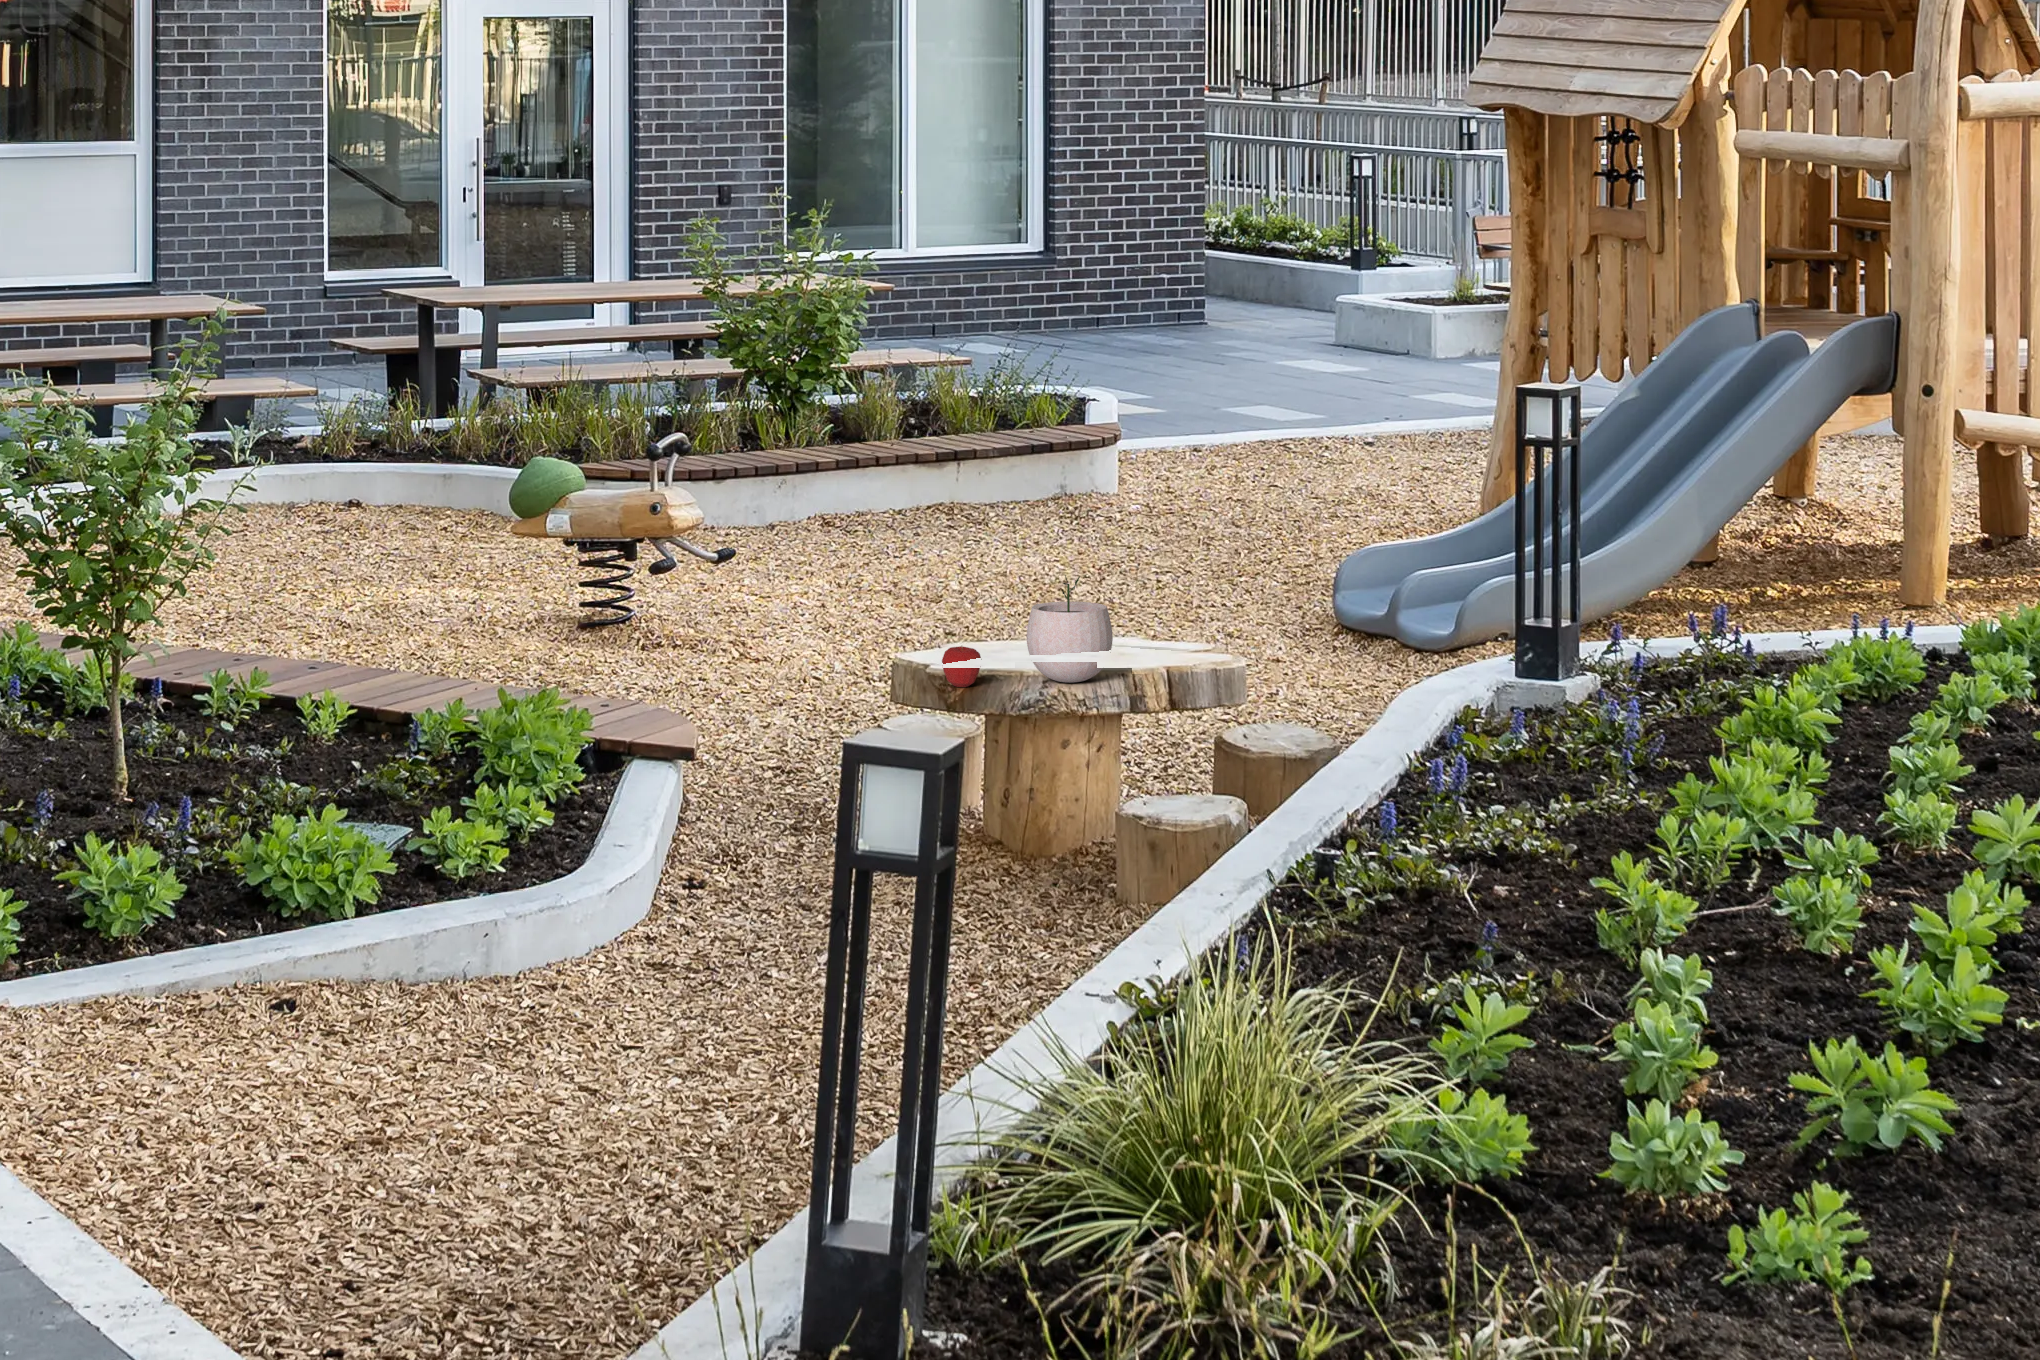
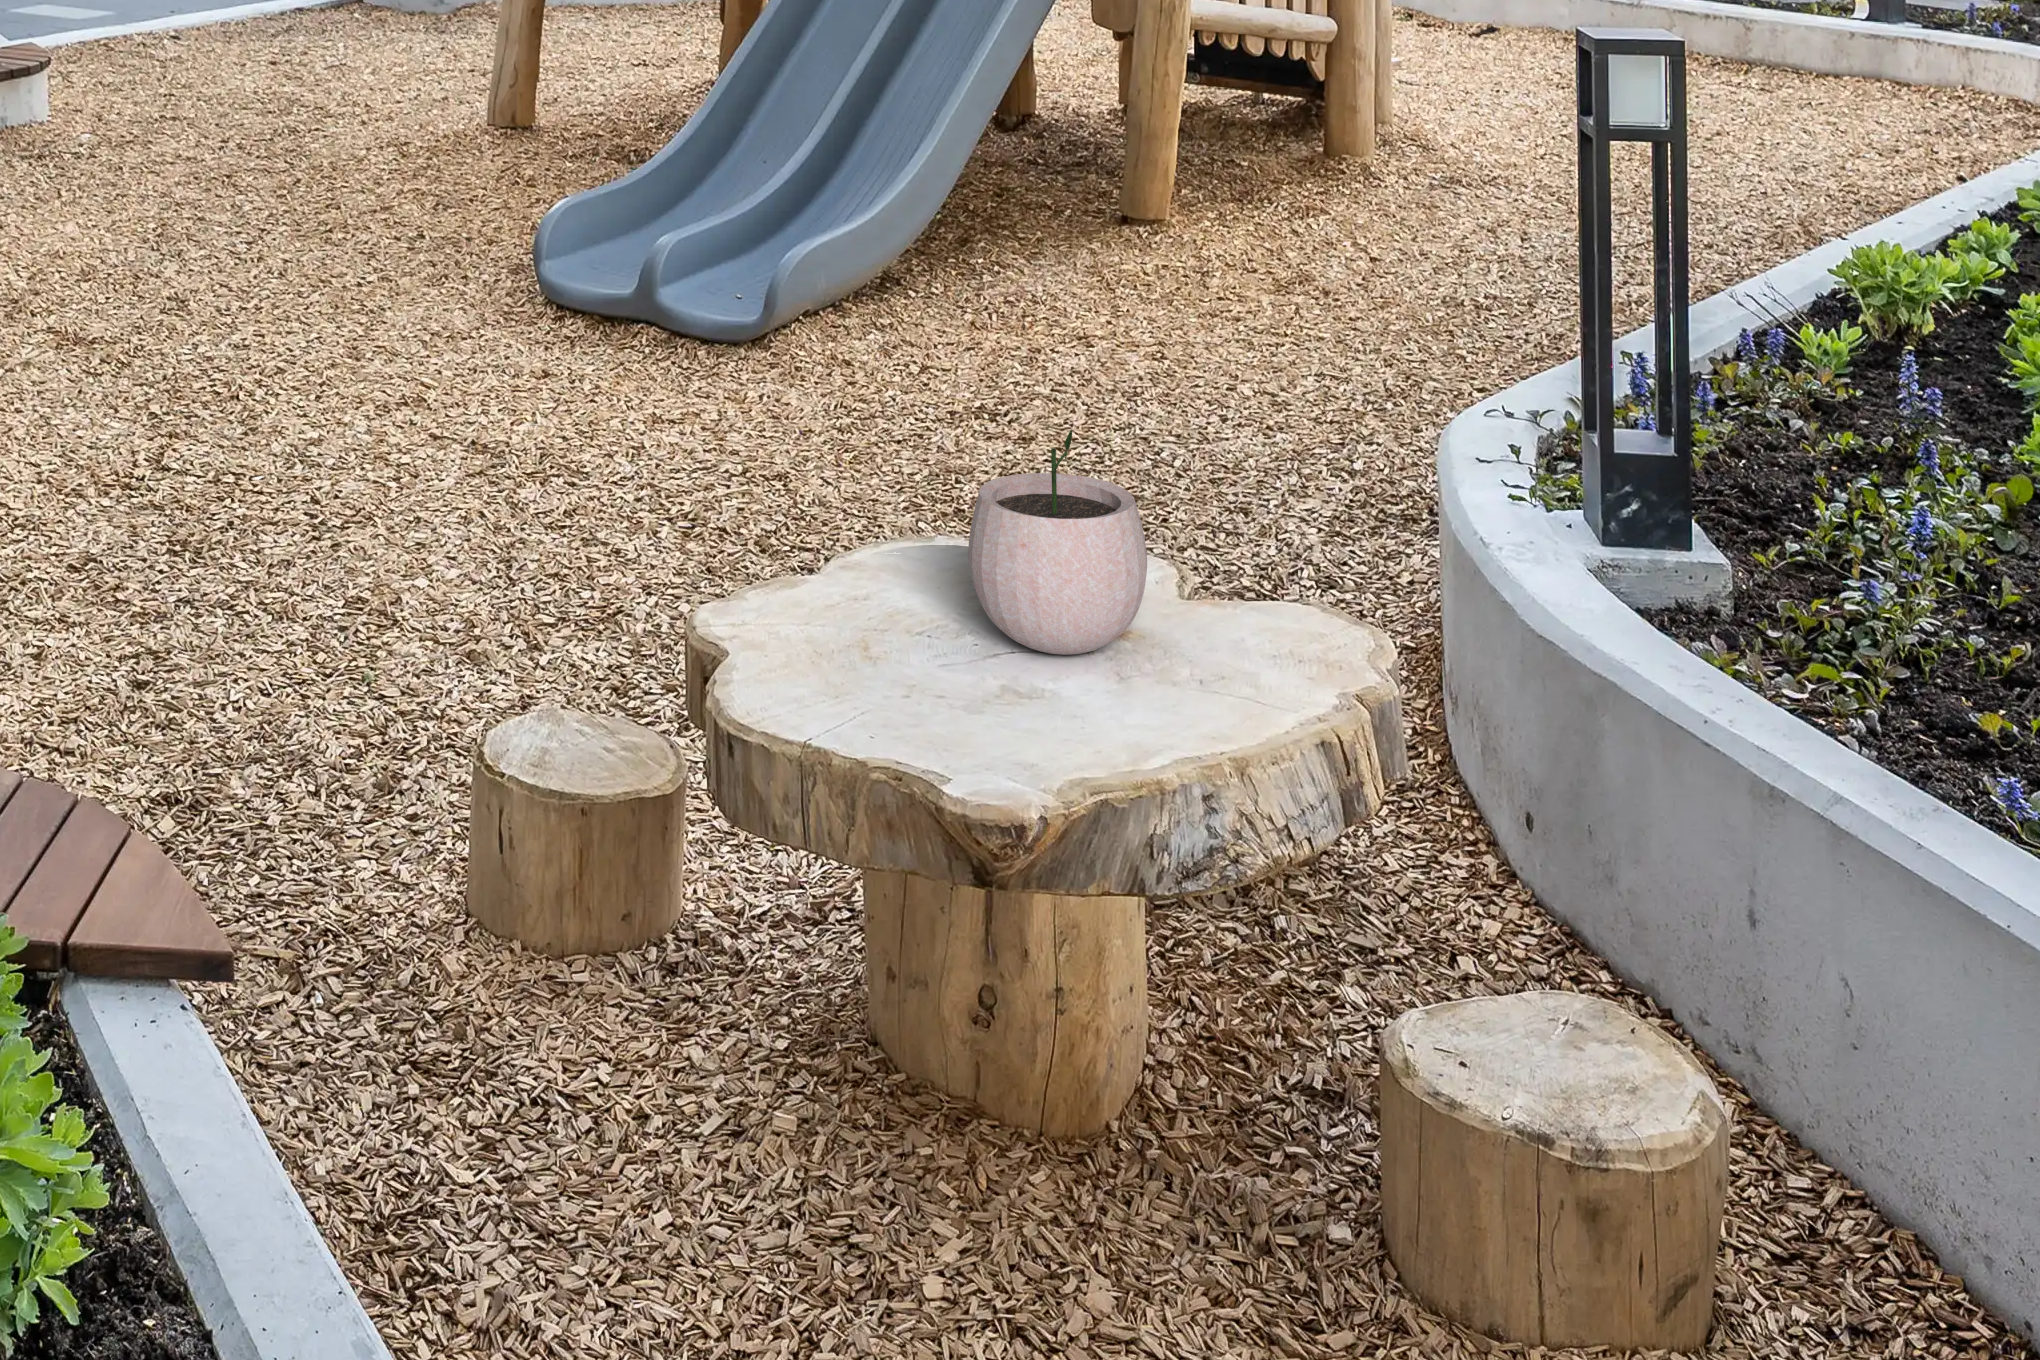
apple: present [942,646,981,687] -> none [852,609,936,702]

